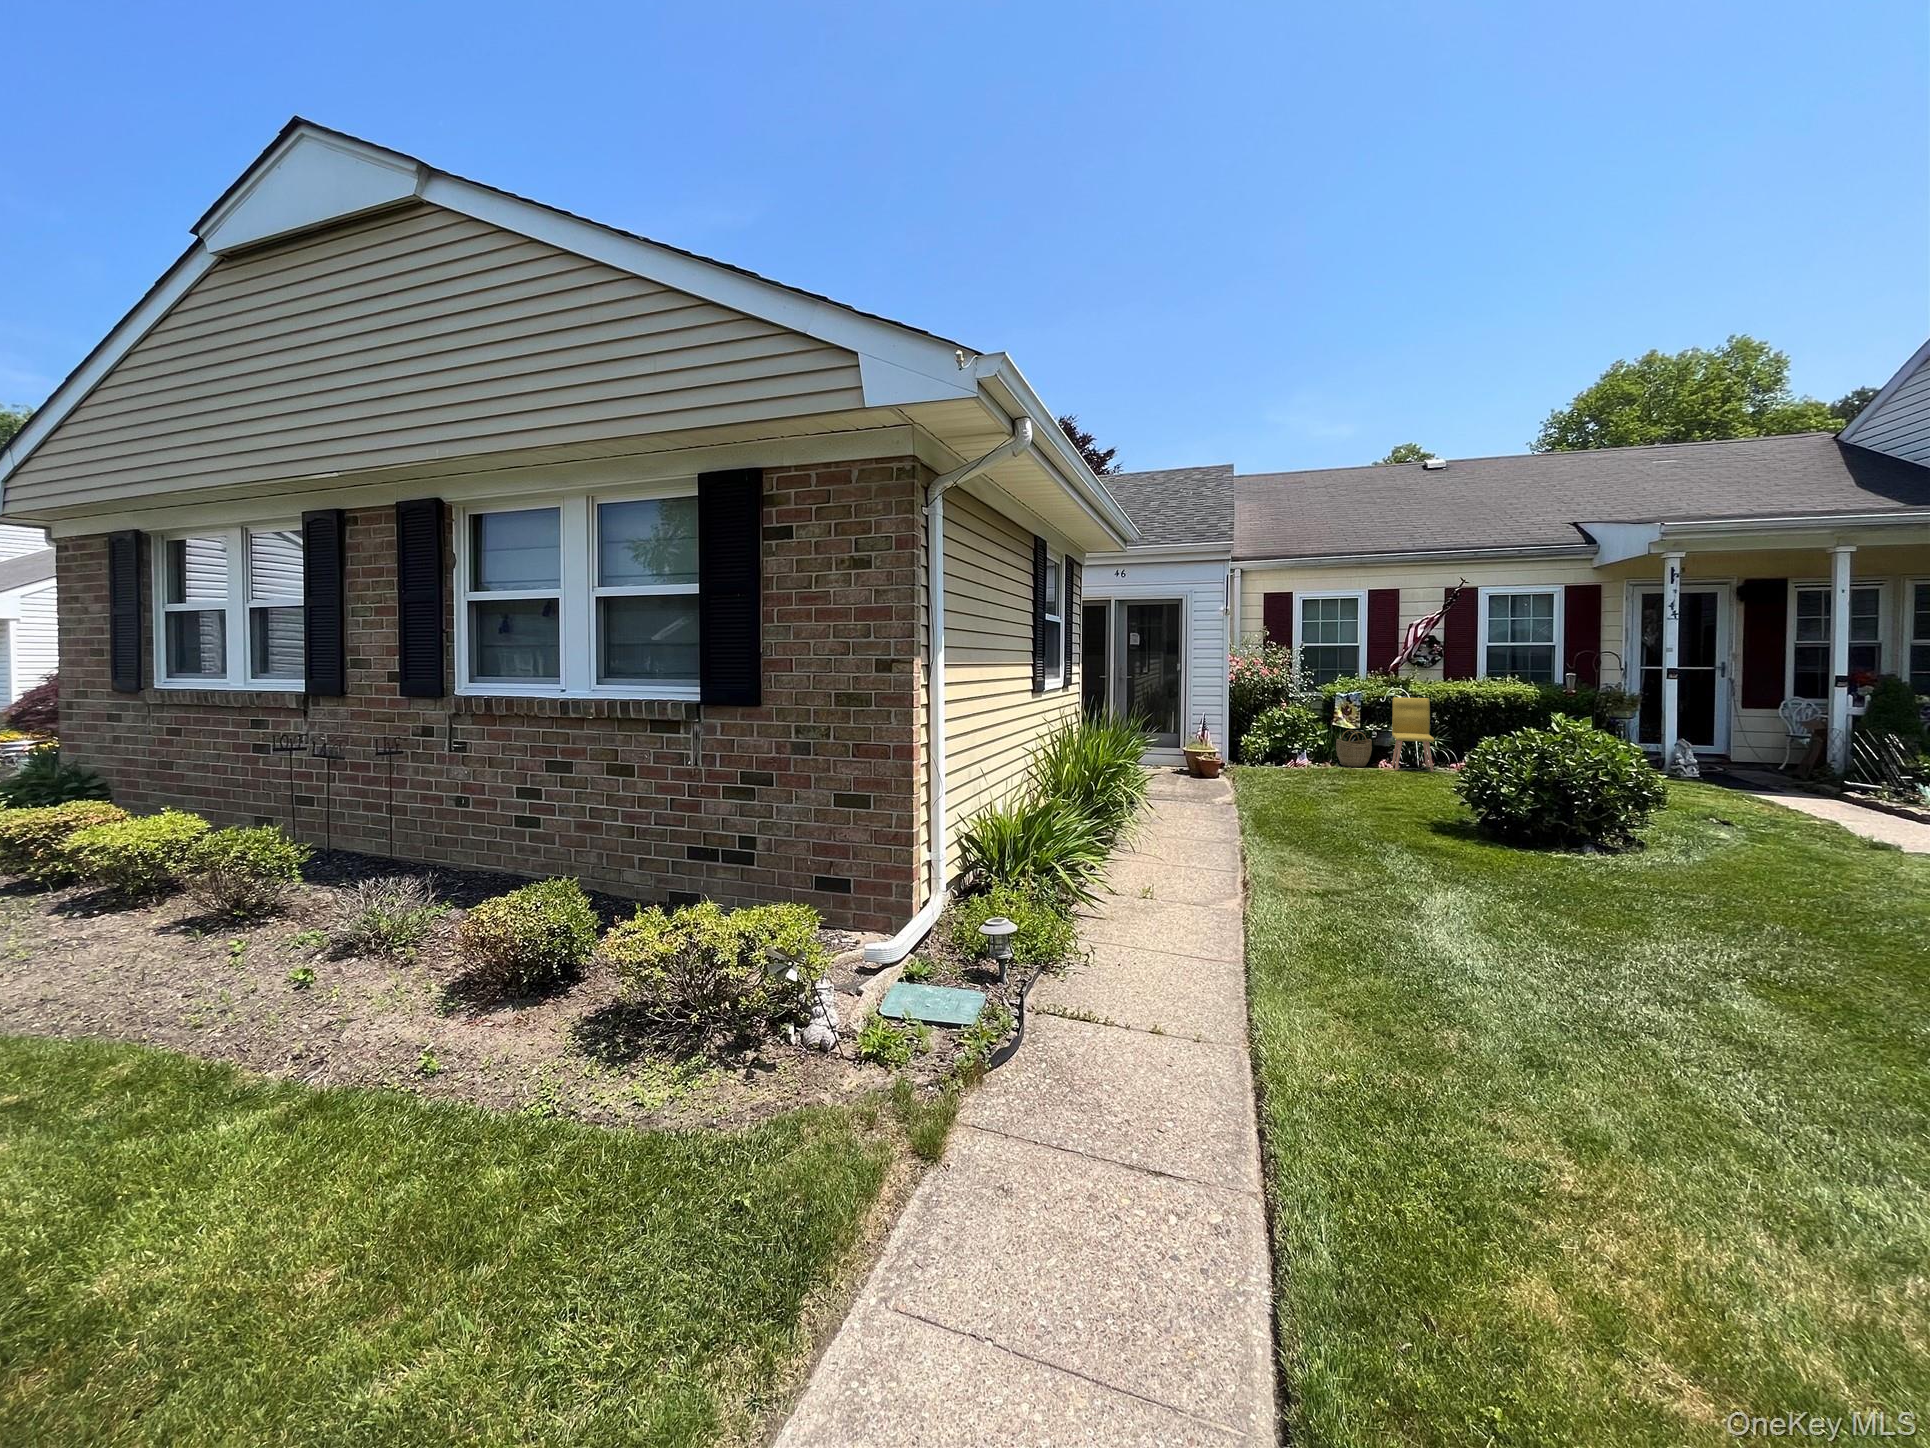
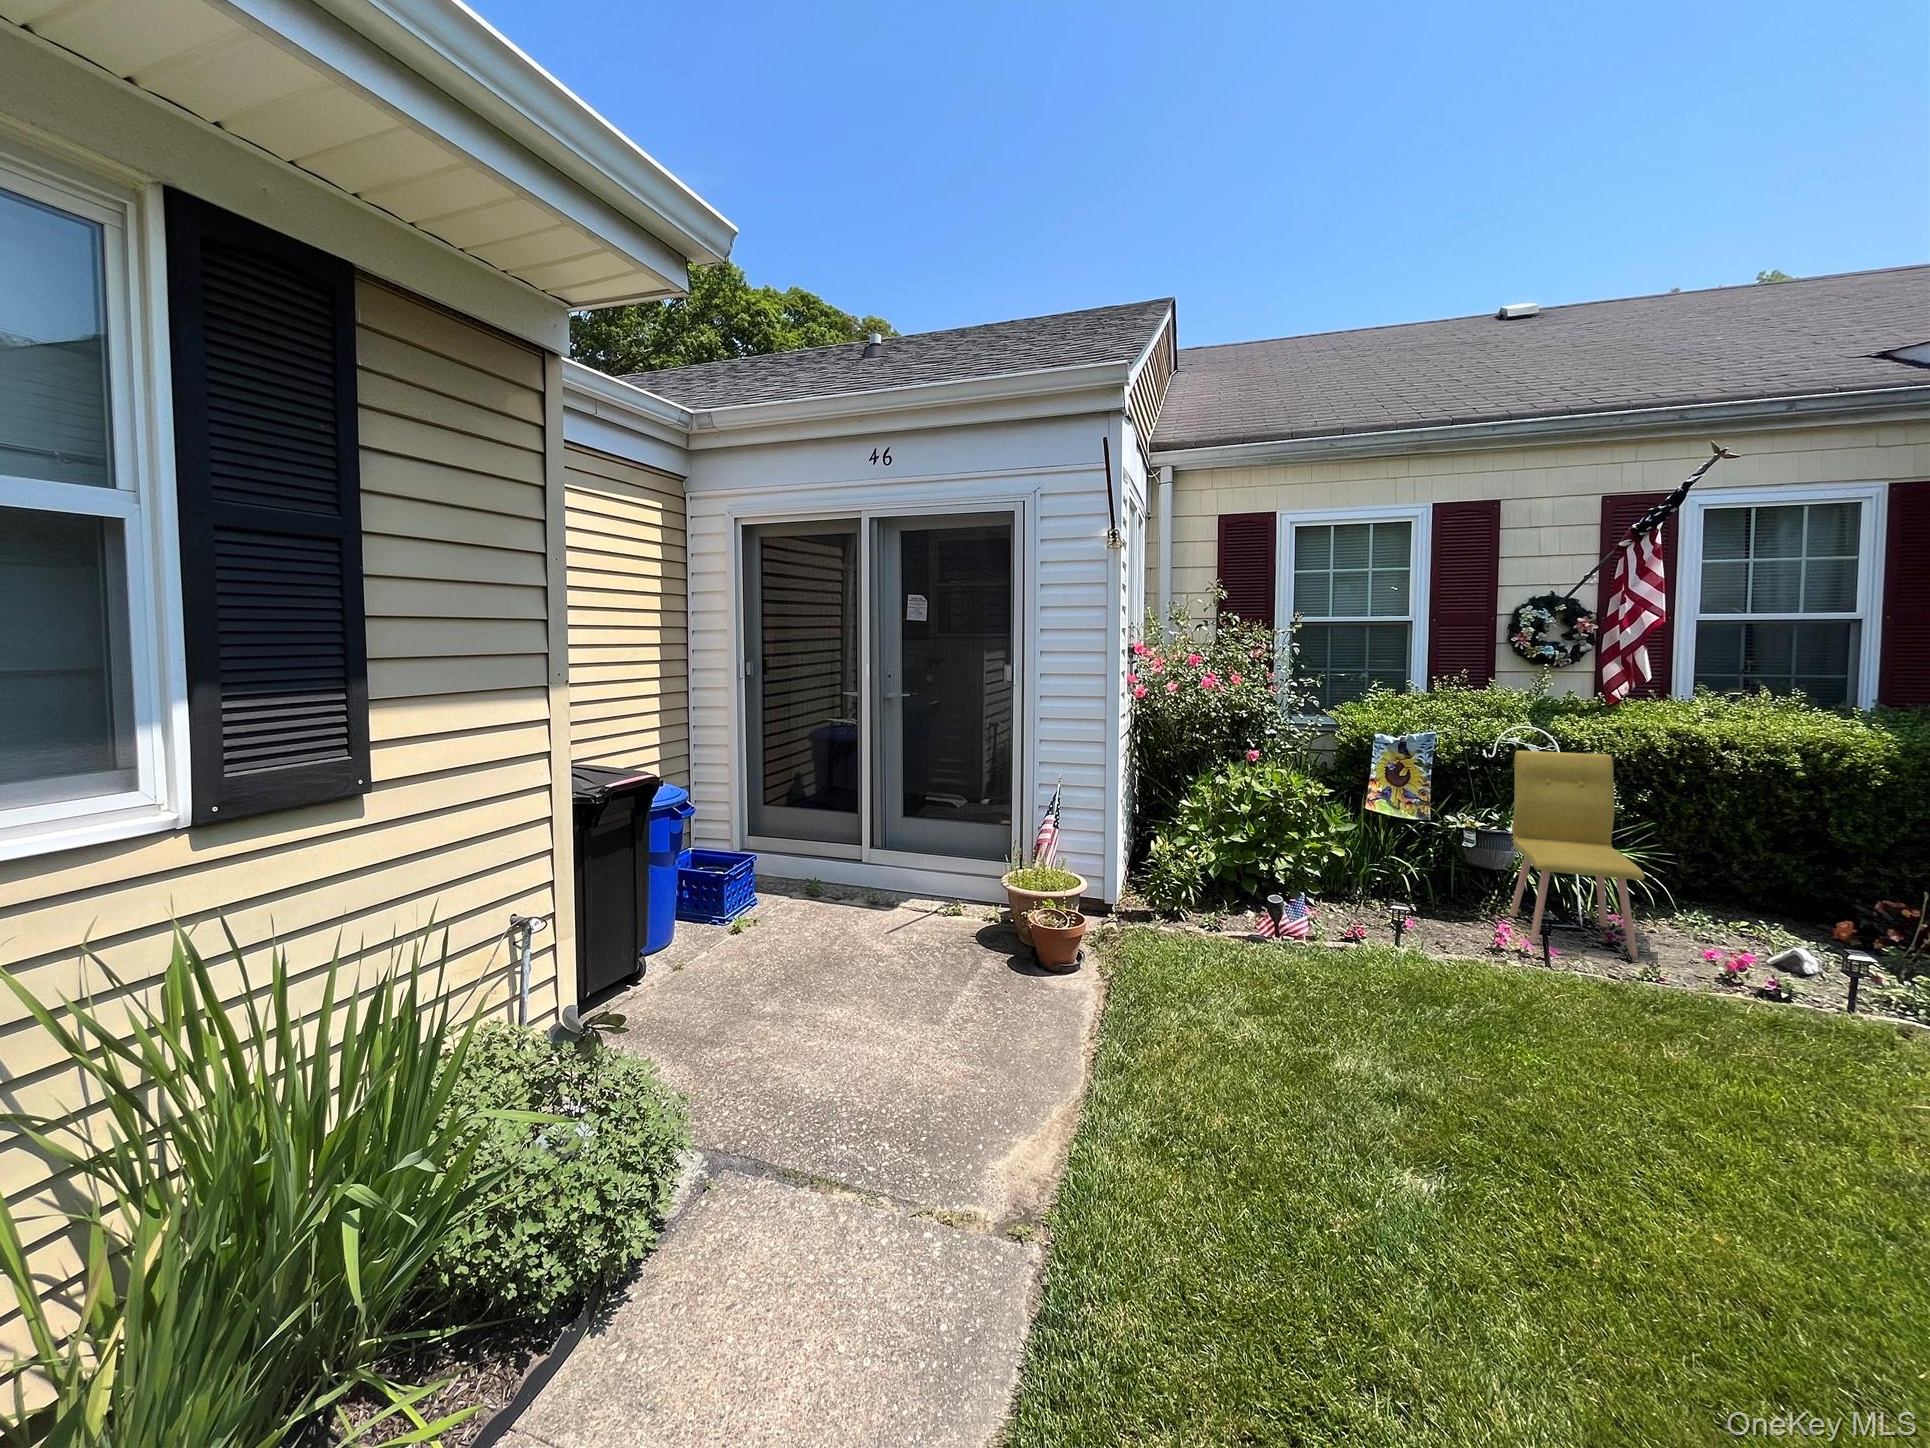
woven basket: present [1336,730,1372,767] -> none [1374,825,1464,922]

